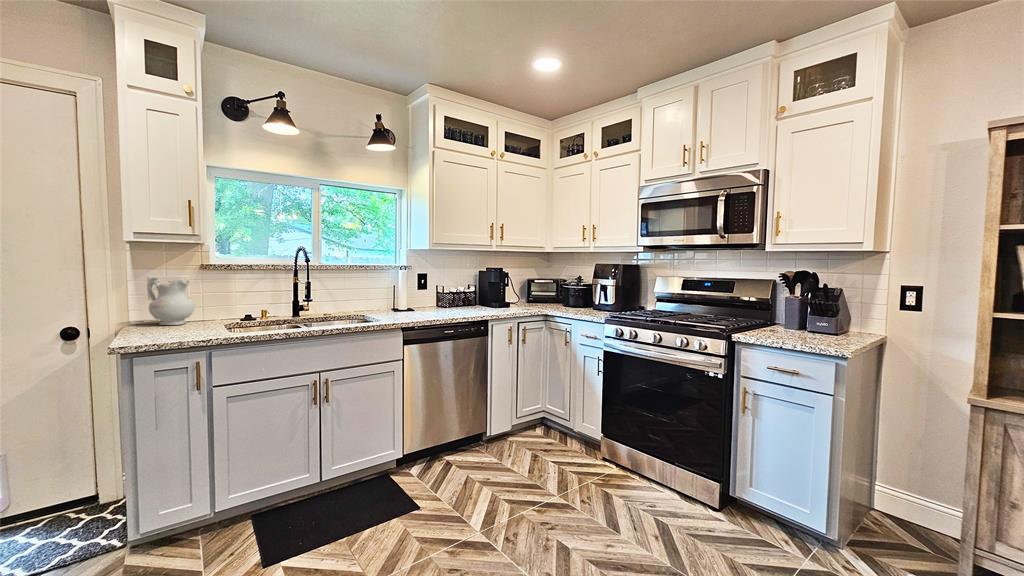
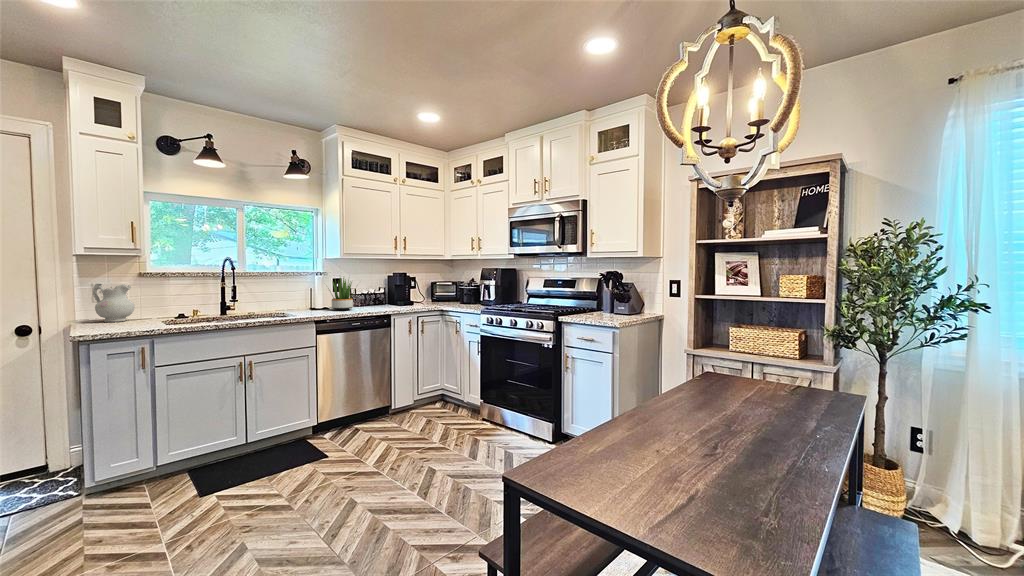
potted plant: none [408,269,456,313] -> present [329,278,354,310]

